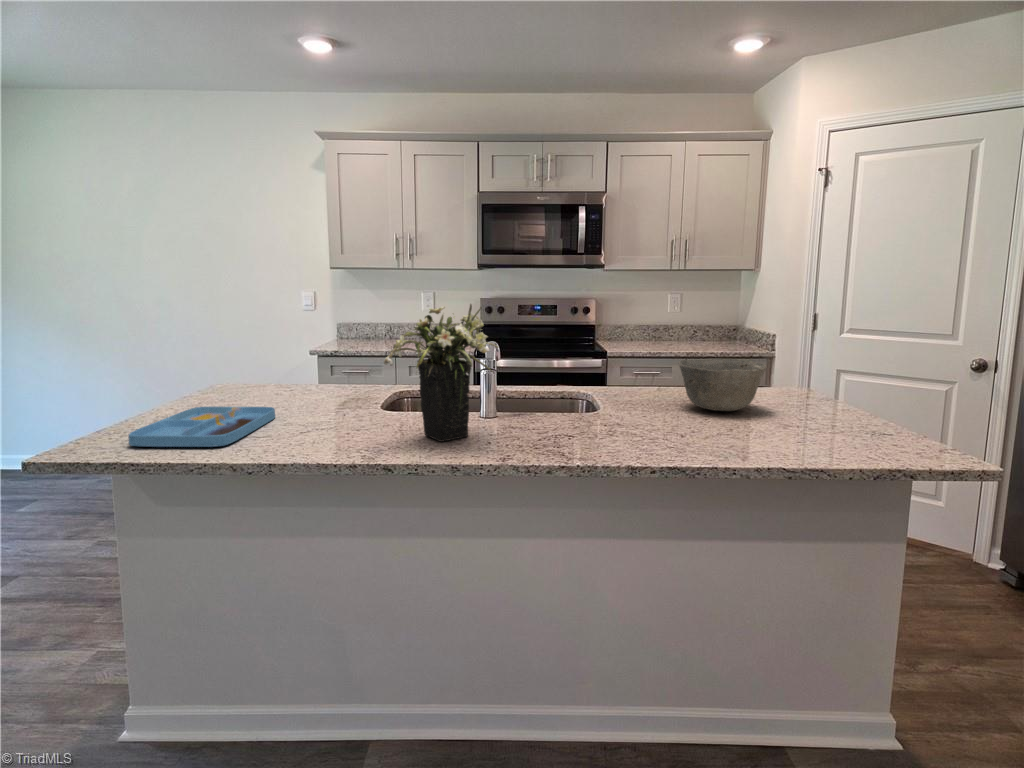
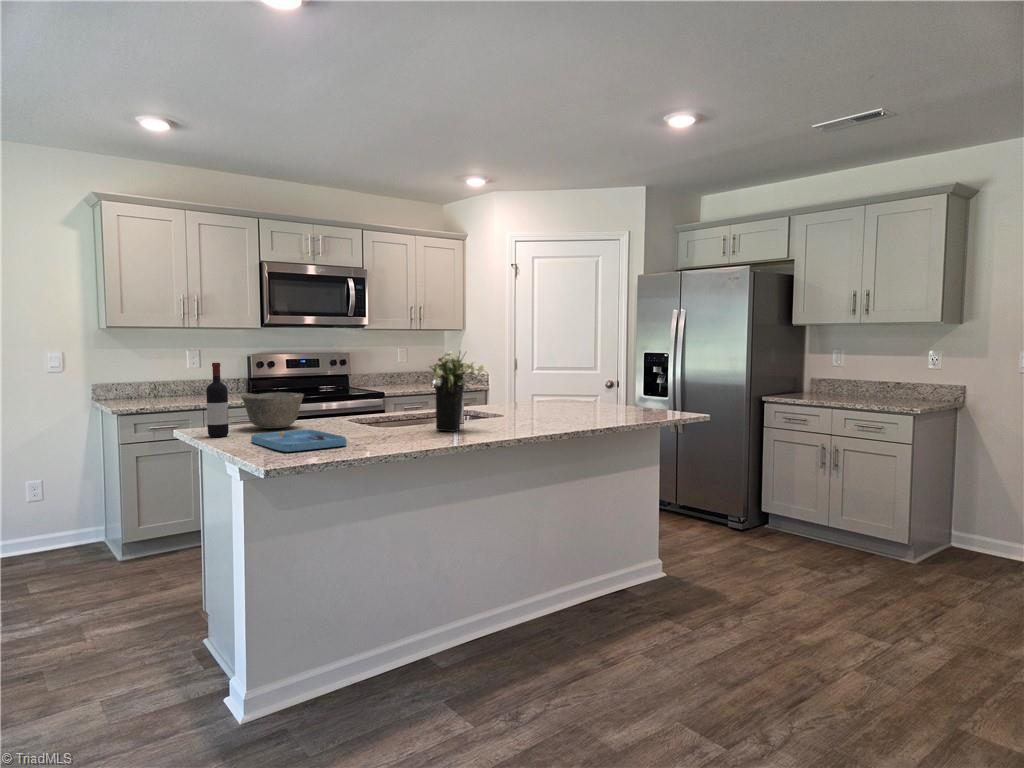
wine bottle: none [200,311,230,402] -> present [206,363,229,437]
bowl: present [679,358,766,411] -> present [241,392,304,429]

